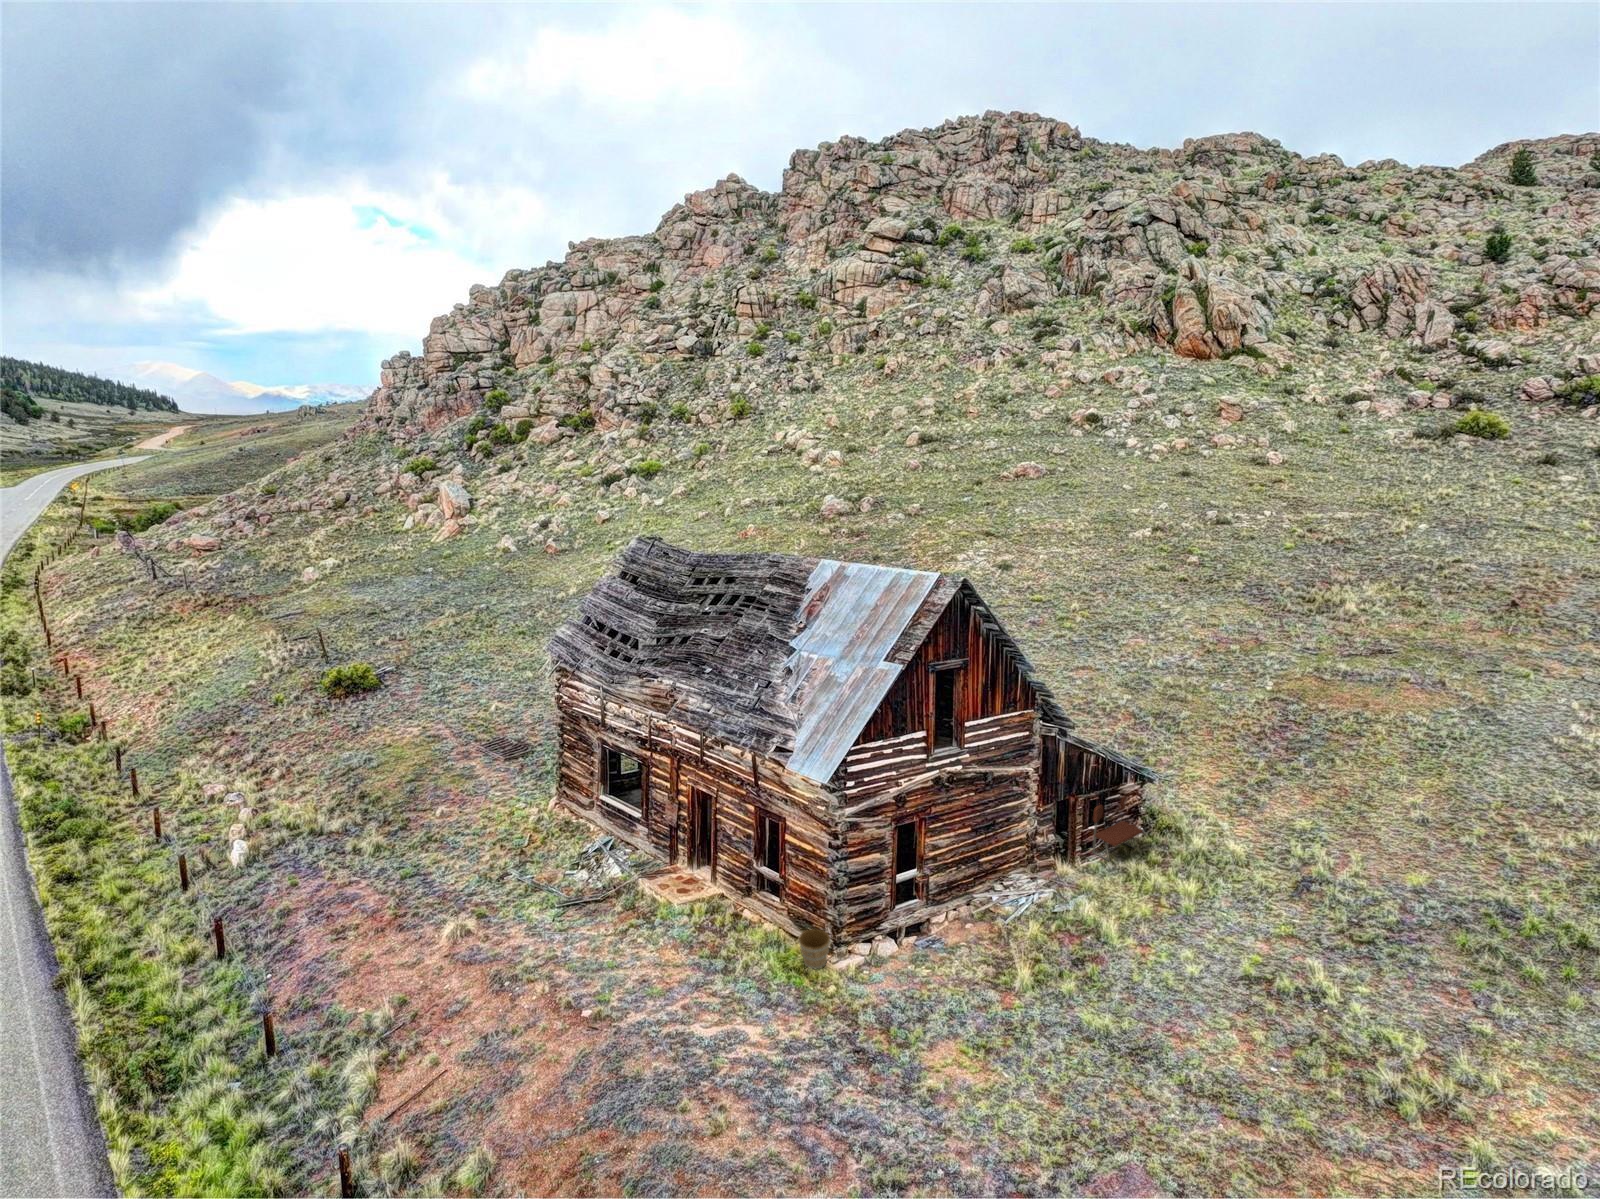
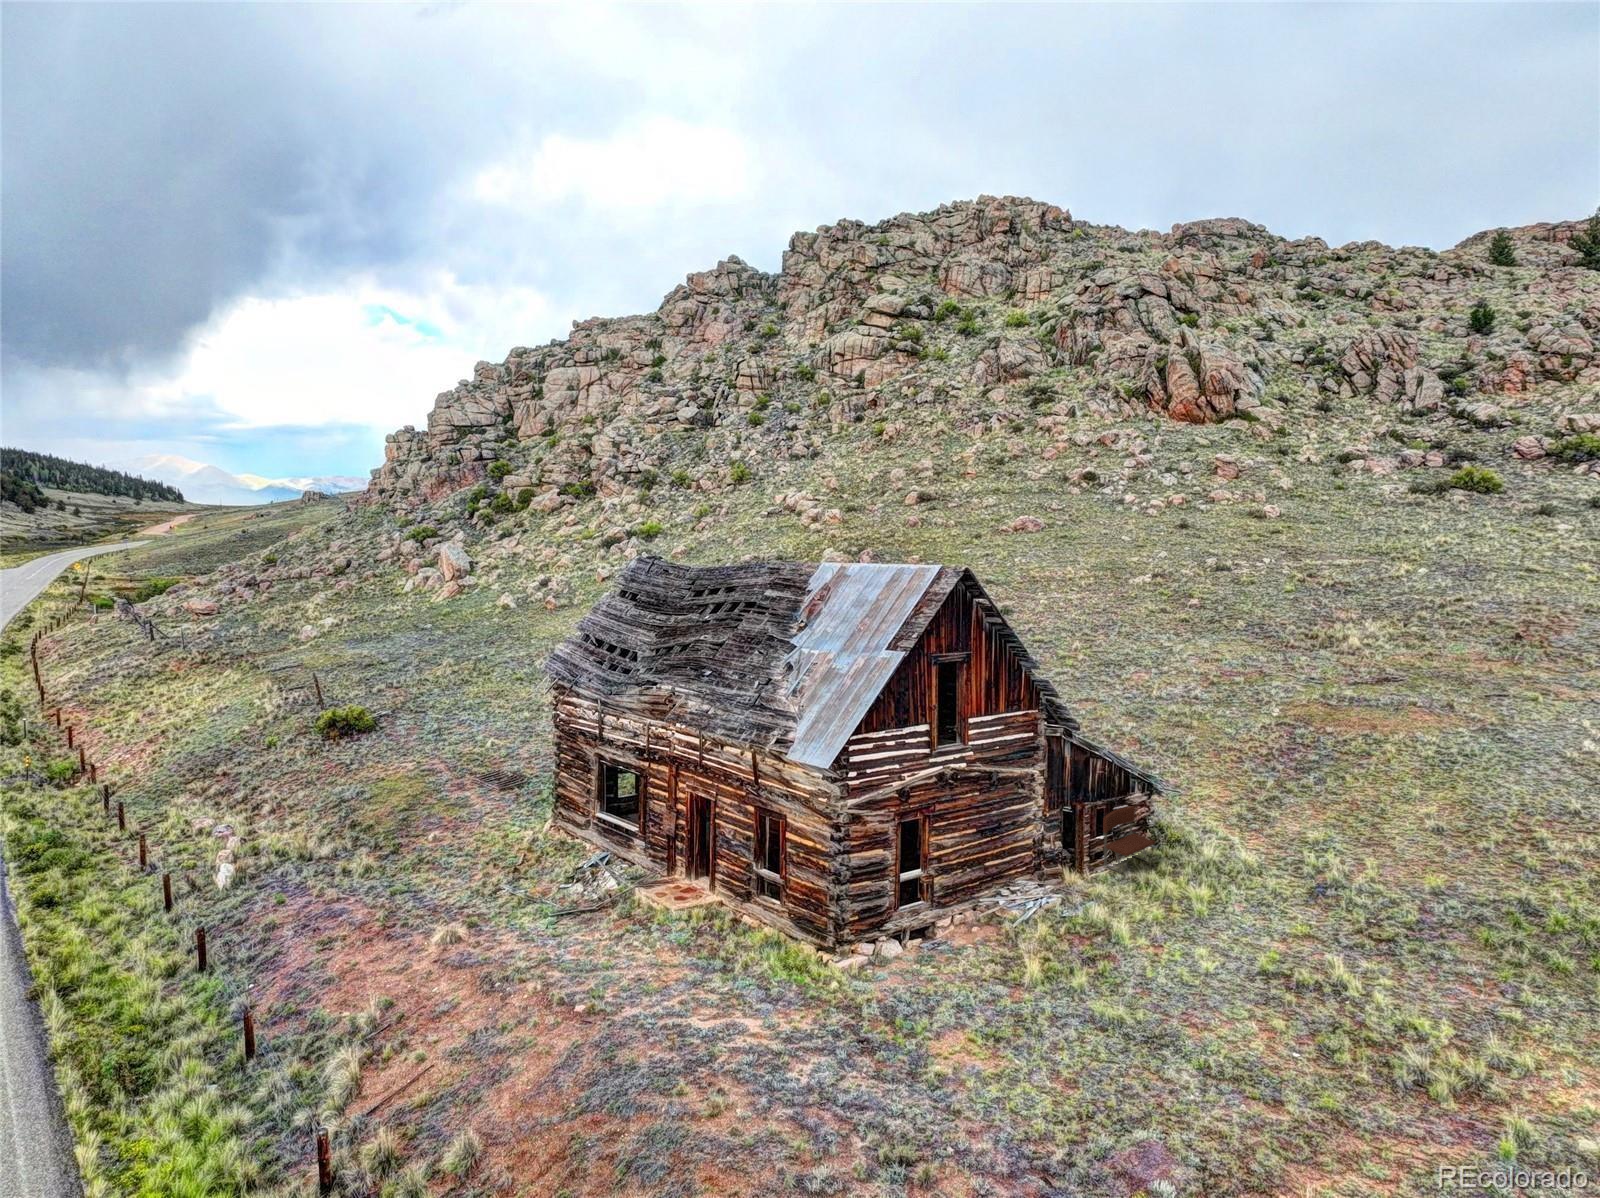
wooden bucket: present [799,929,830,969] -> none [799,927,833,968]

